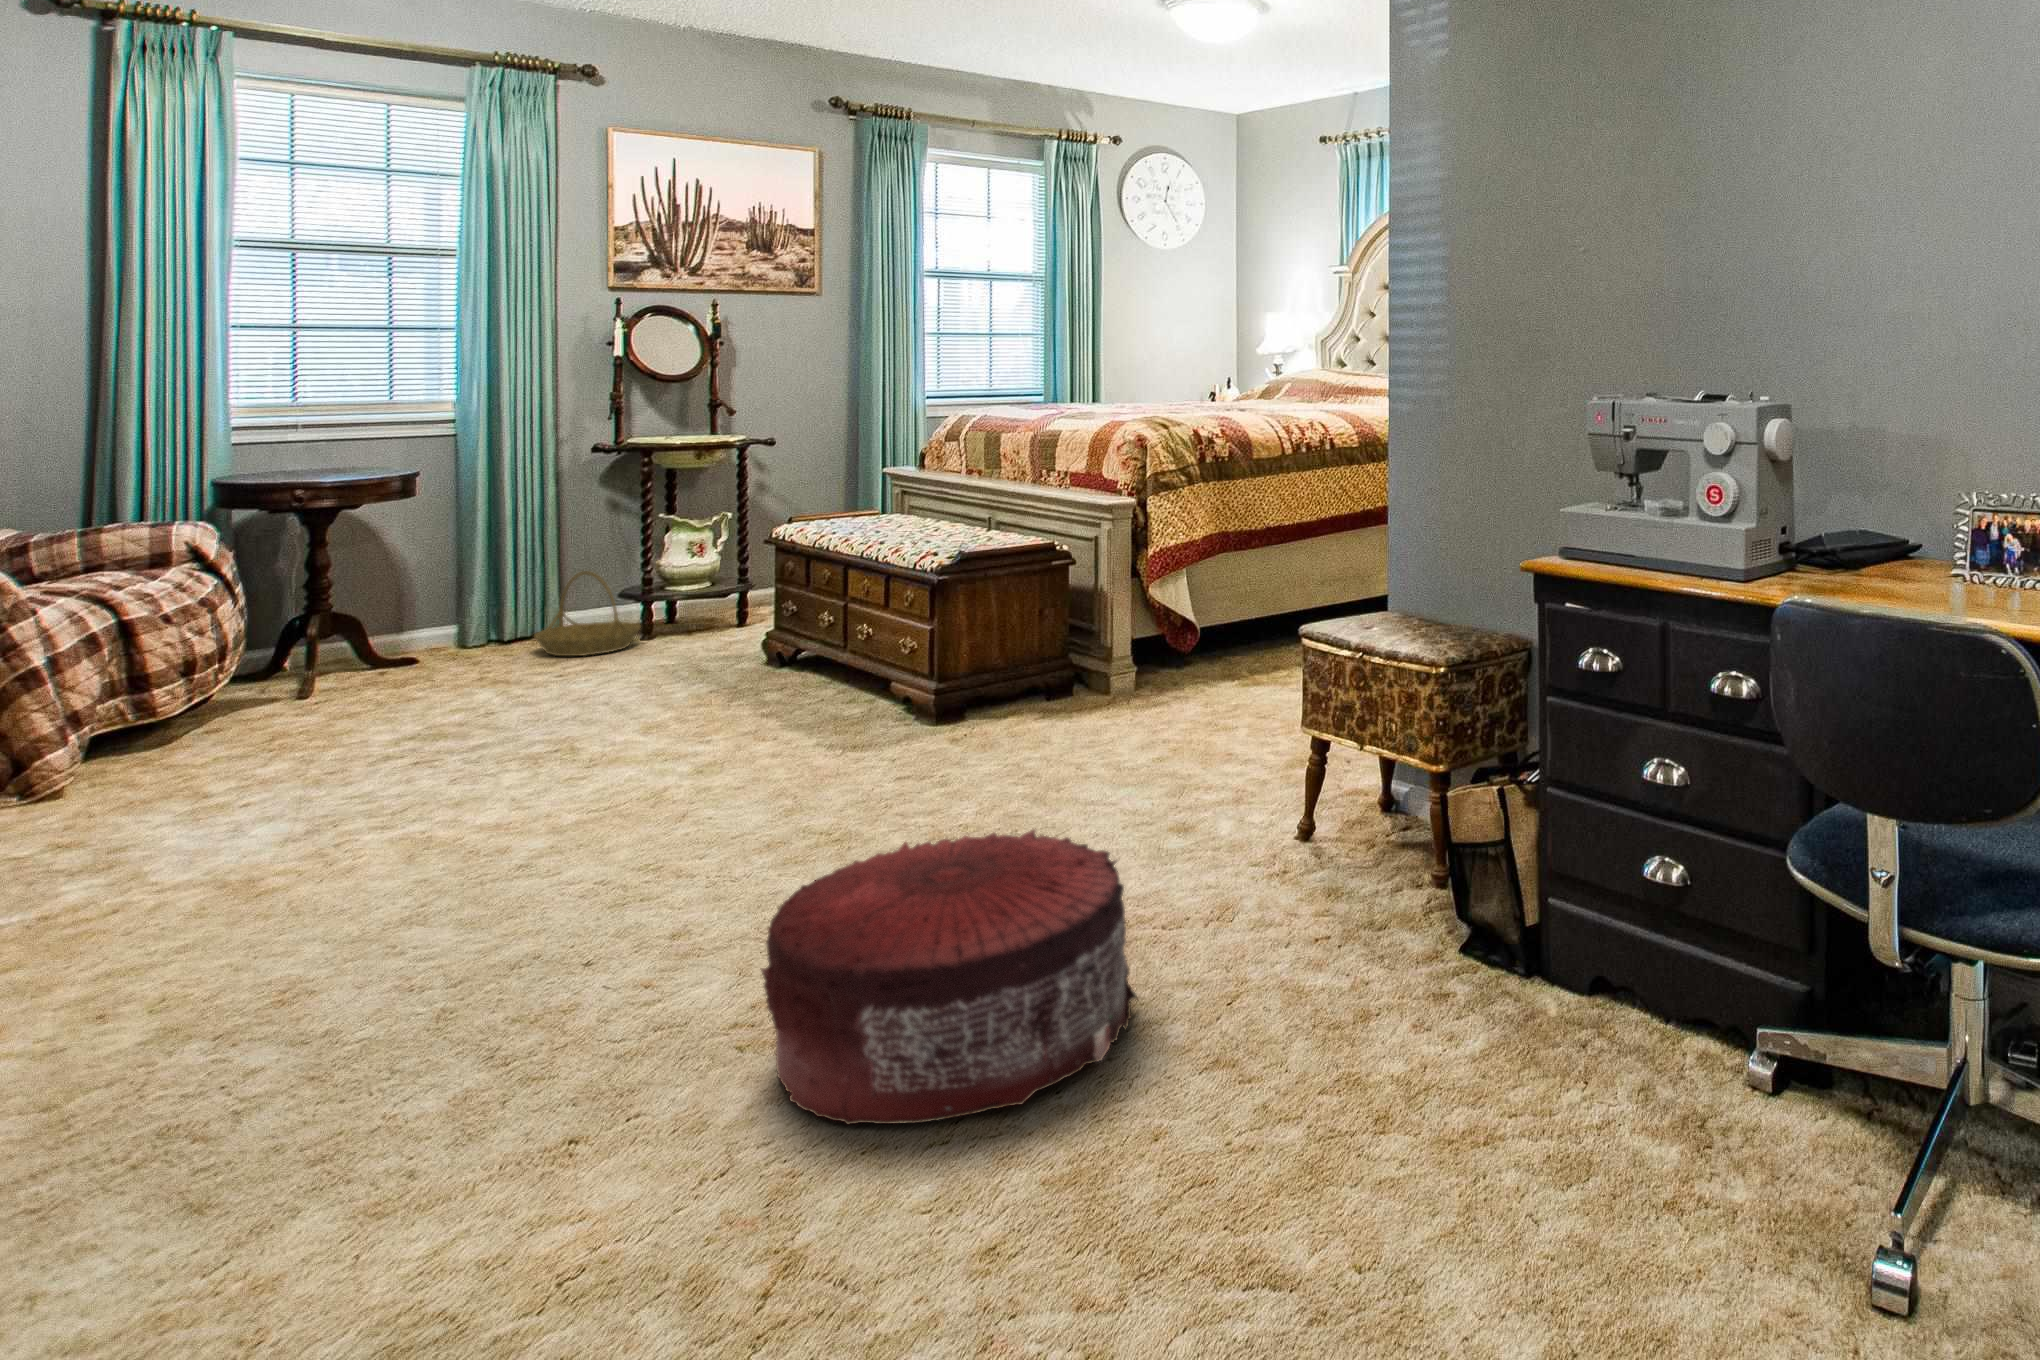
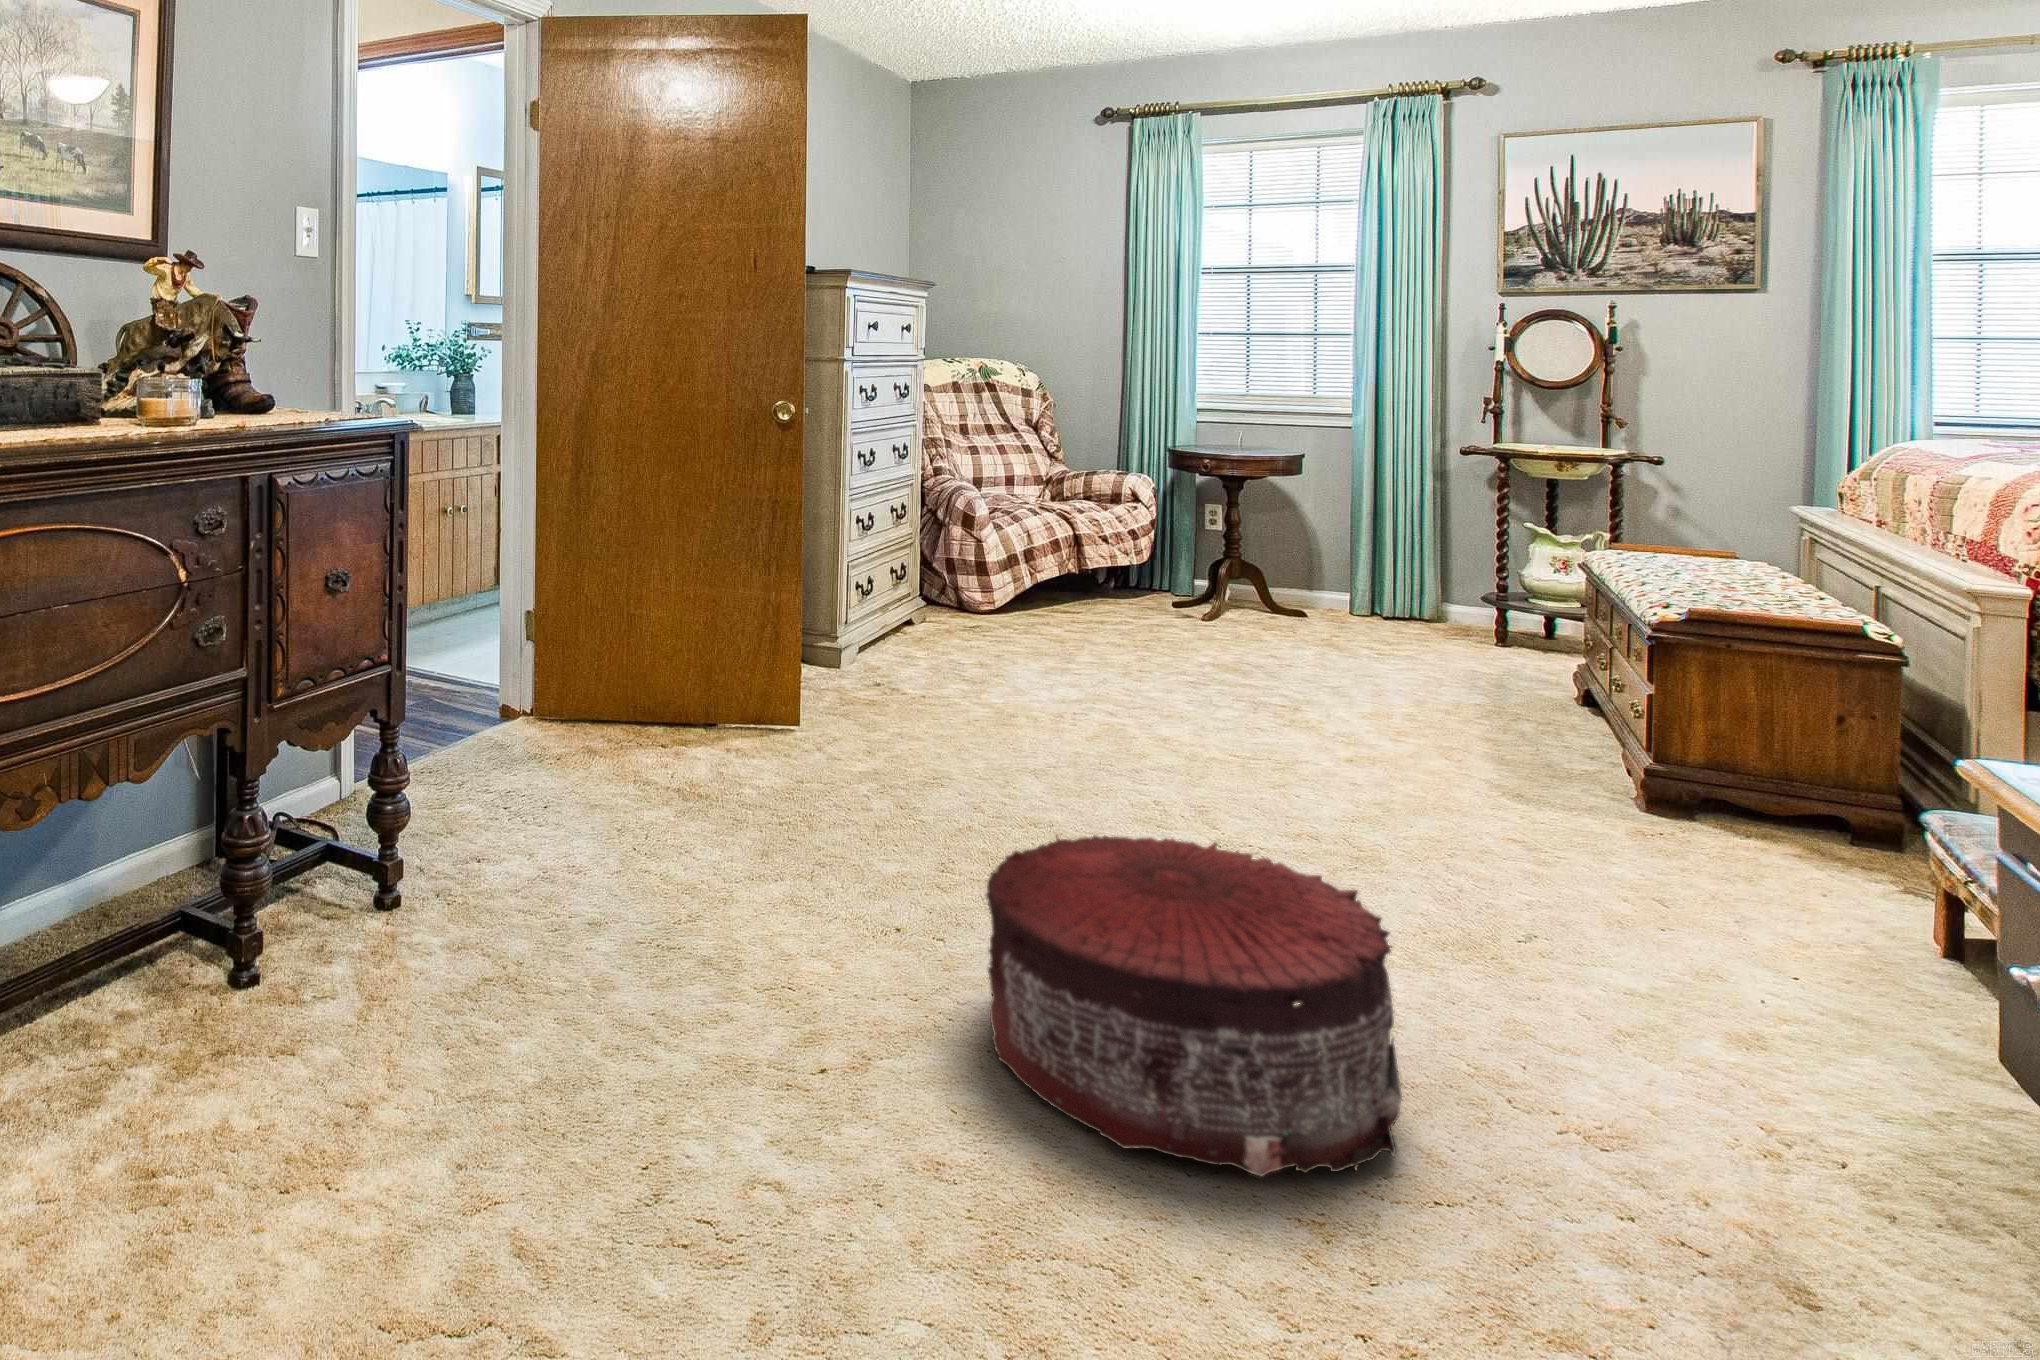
basket: present [534,571,640,656] -> none [1388,562,1493,644]

